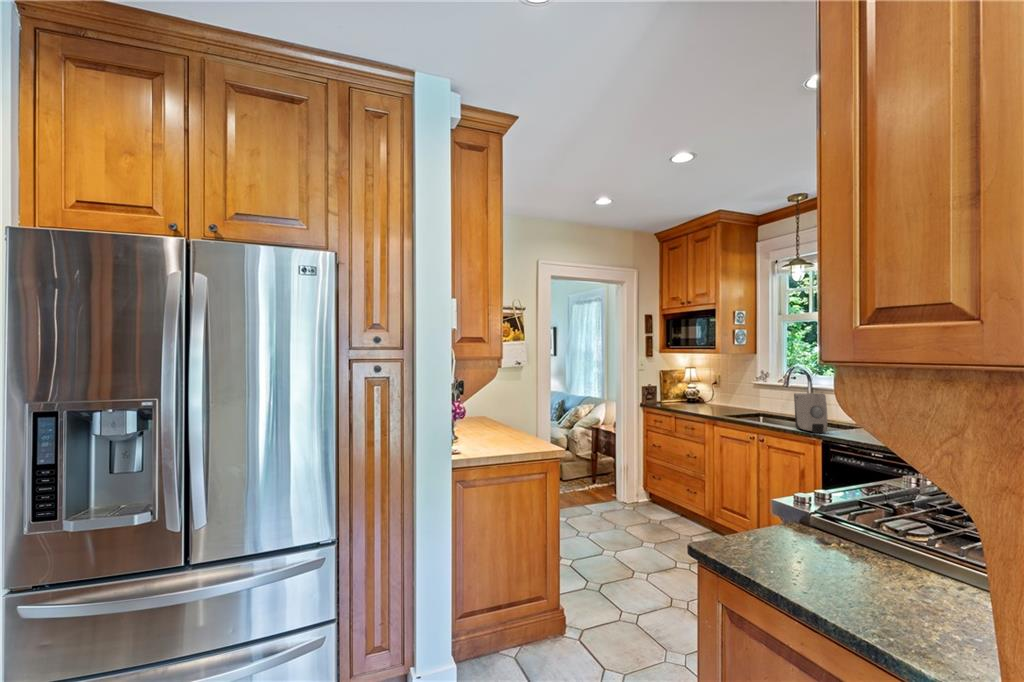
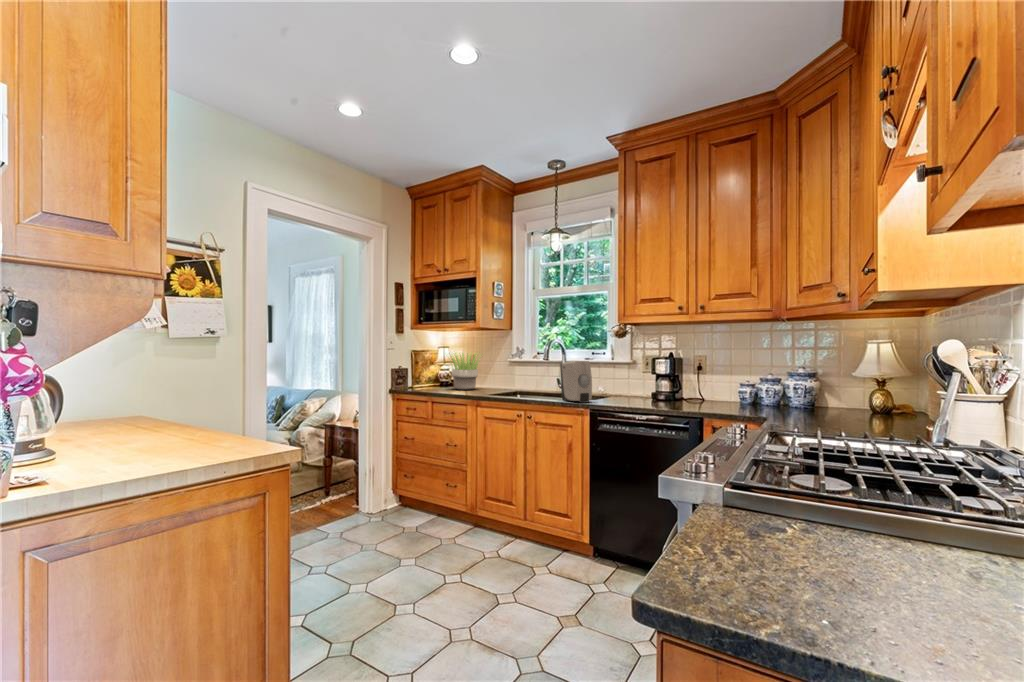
potted plant: none [686,373,728,409] -> present [451,353,481,390]

